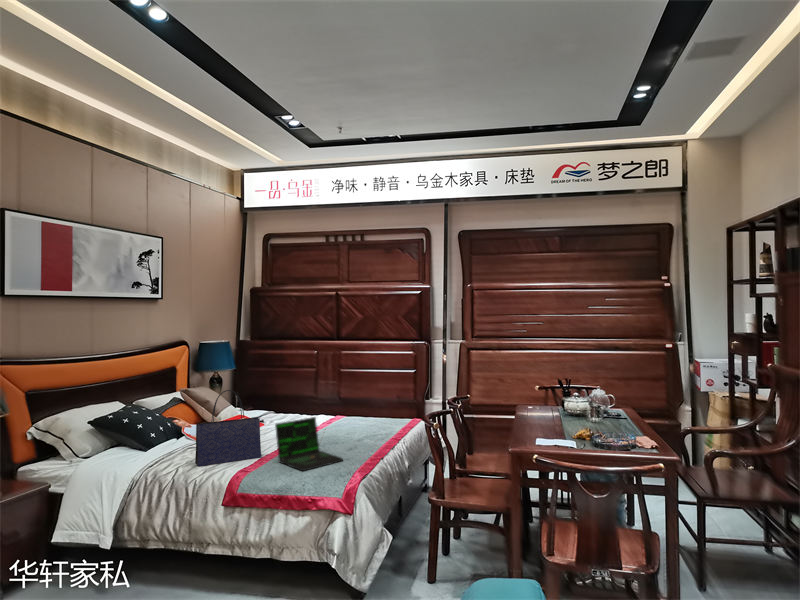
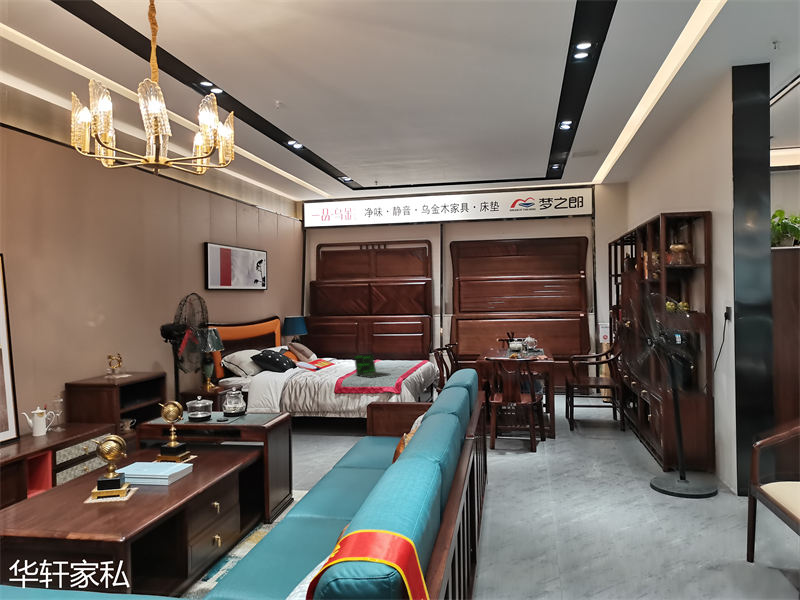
tote bag: present [195,390,264,466] -> none [312,339,346,378]

